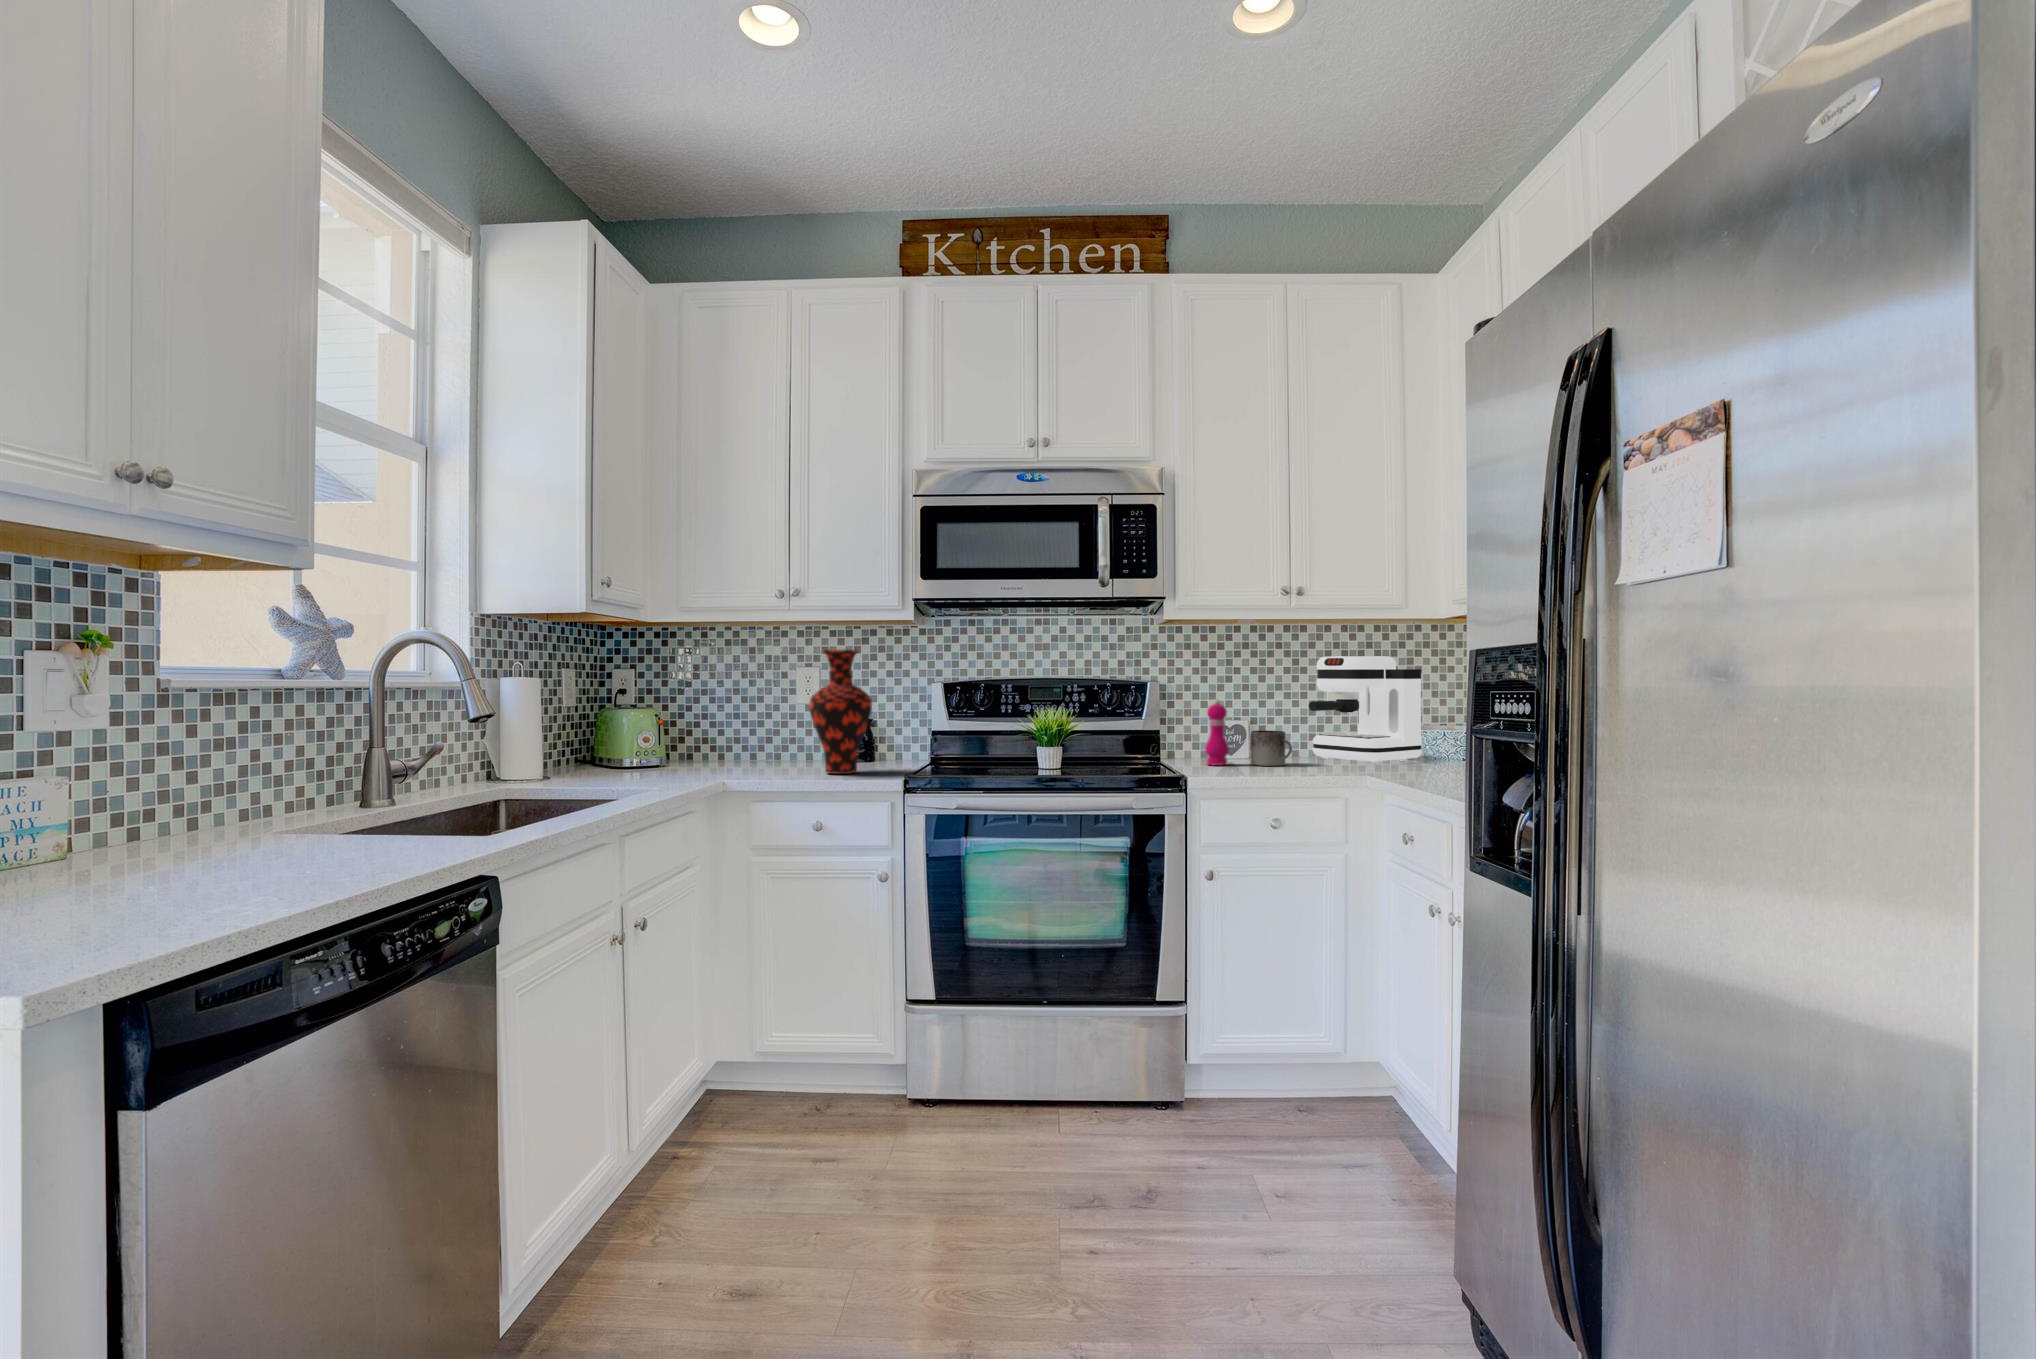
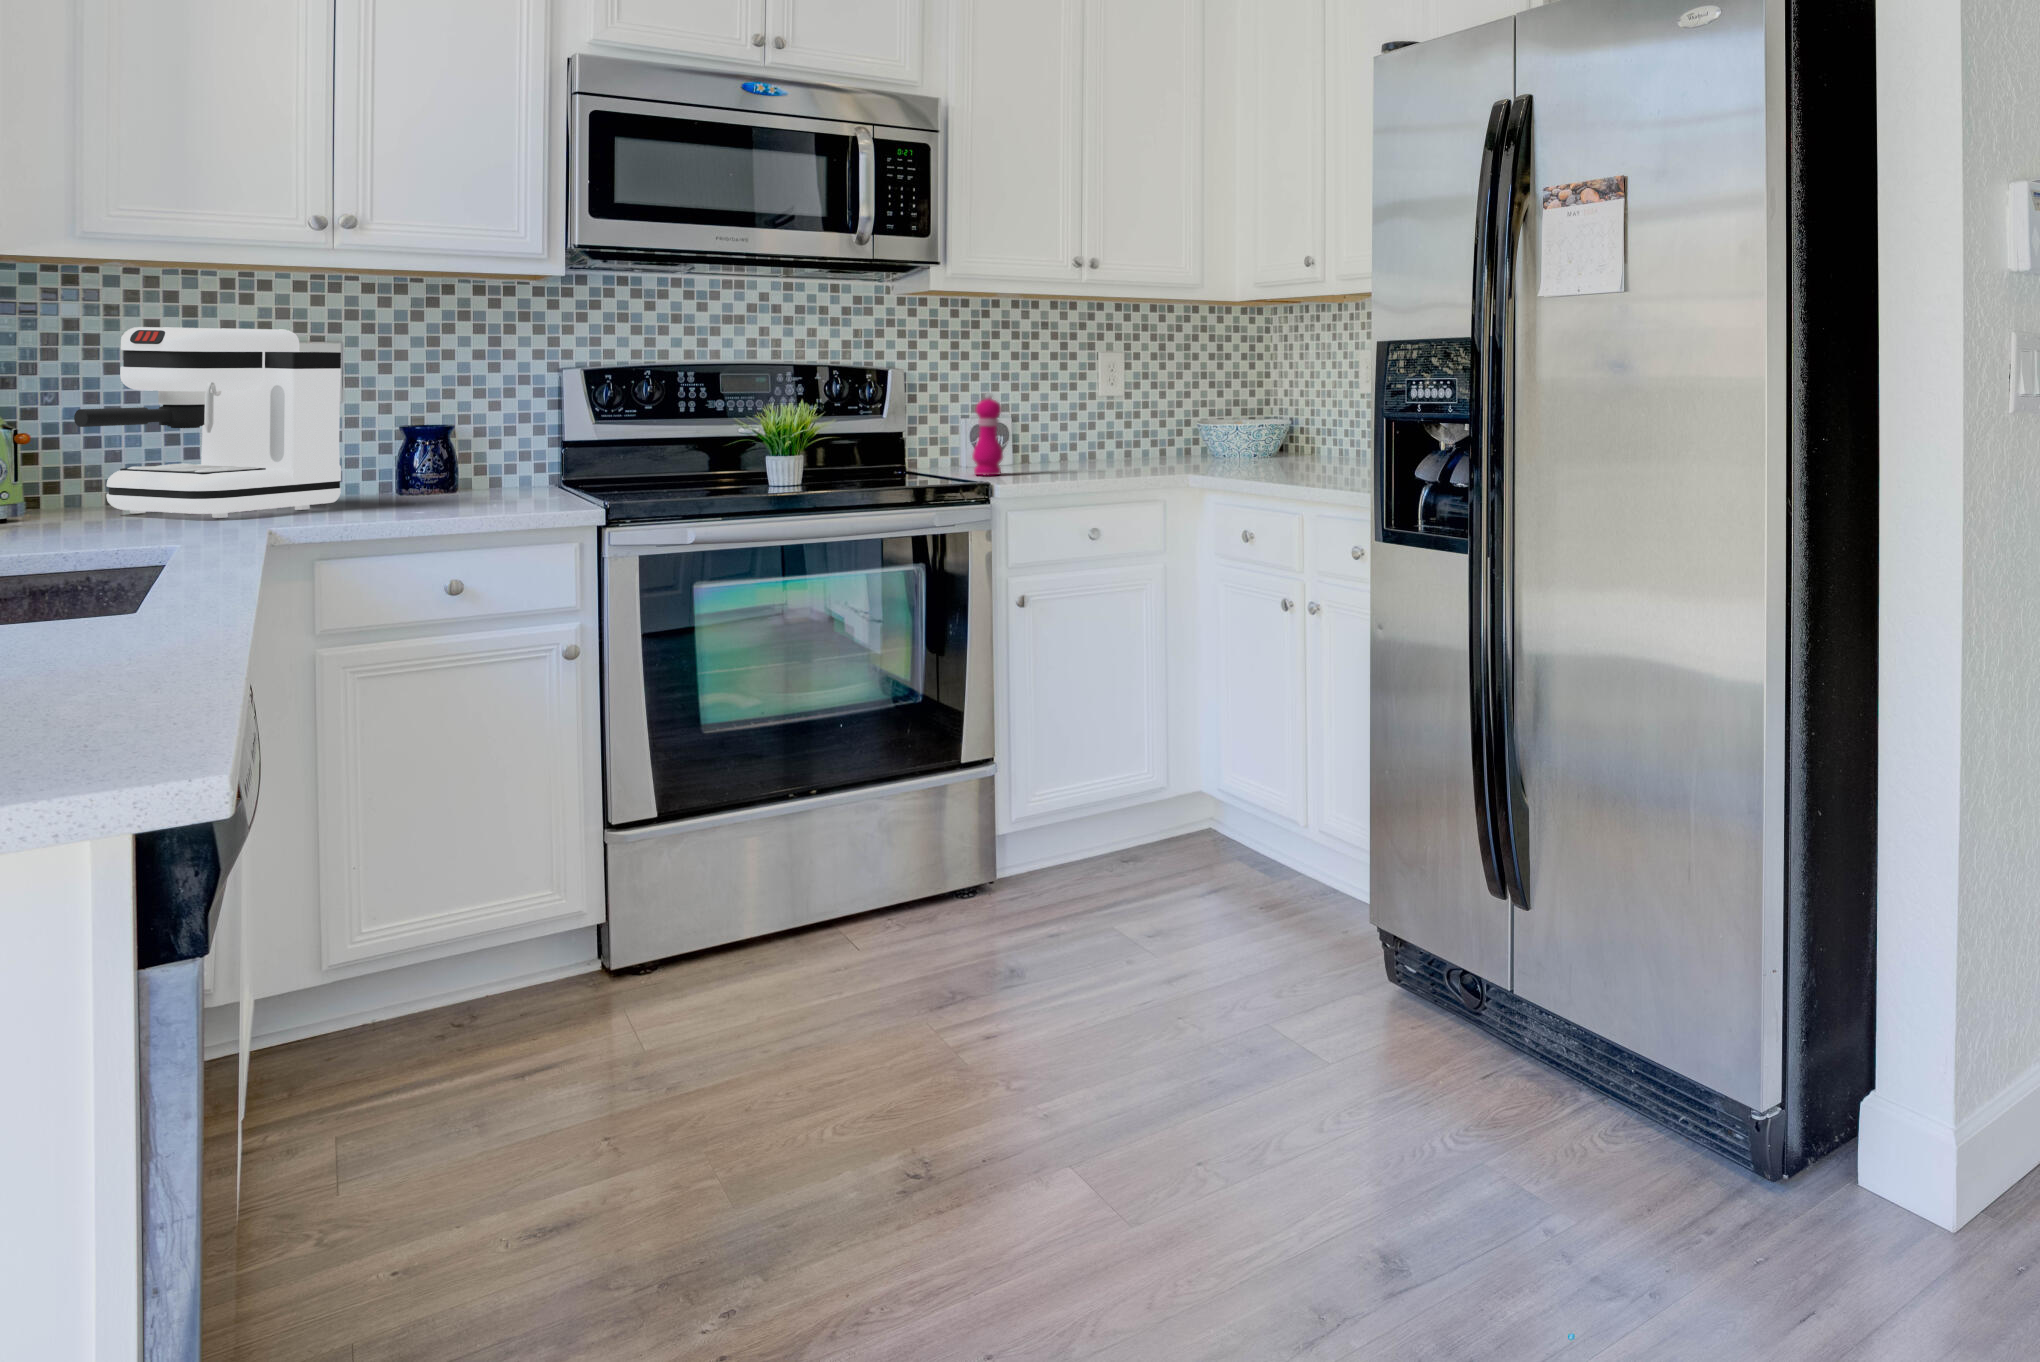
vase: present [809,650,872,774] -> none [403,320,518,511]
coffee maker: present [1309,656,1422,764] -> present [74,327,341,518]
mug: present [1251,730,1292,766] -> none [1026,431,1079,473]

